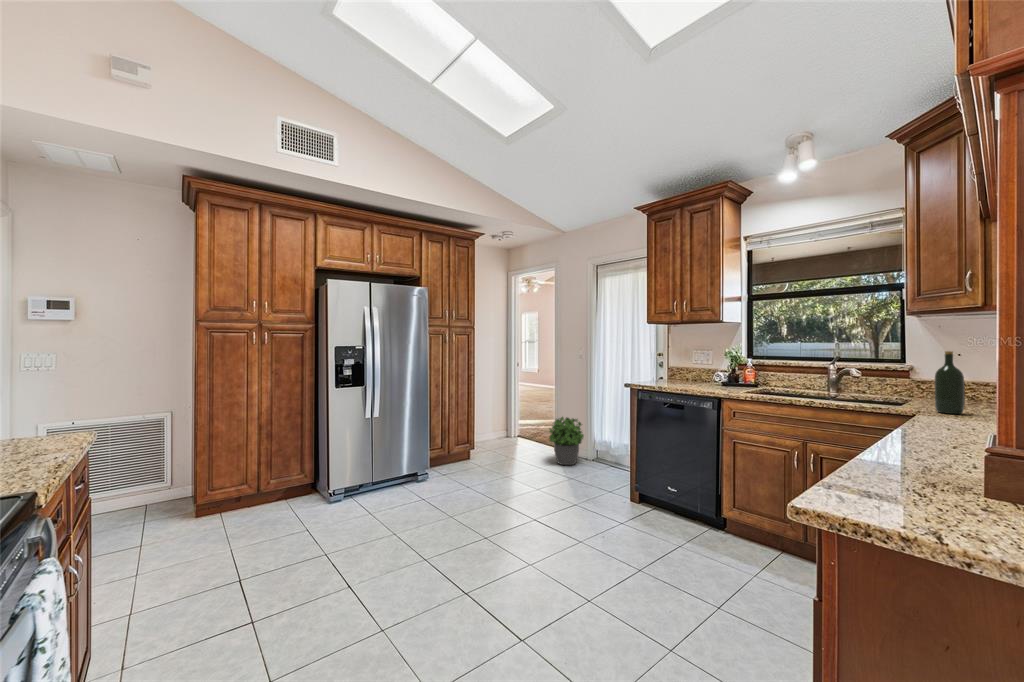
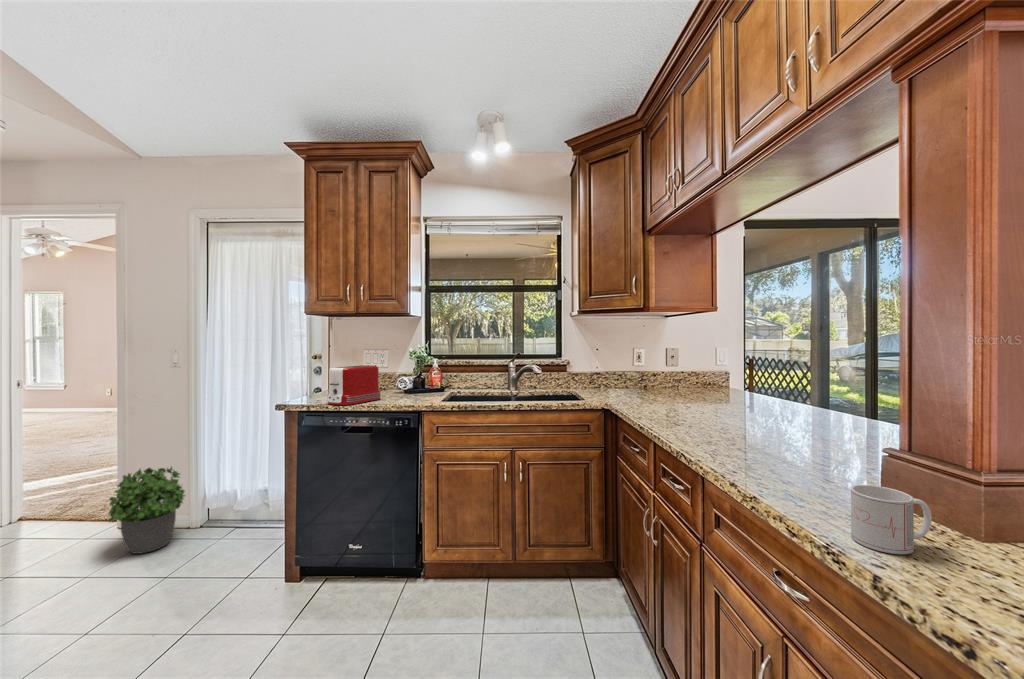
wine bottle: present [935,351,965,414] -> none [610,348,629,403]
toaster: none [656,361,697,388] -> present [327,365,381,405]
mug: none [875,443,942,488] -> present [851,485,932,554]

